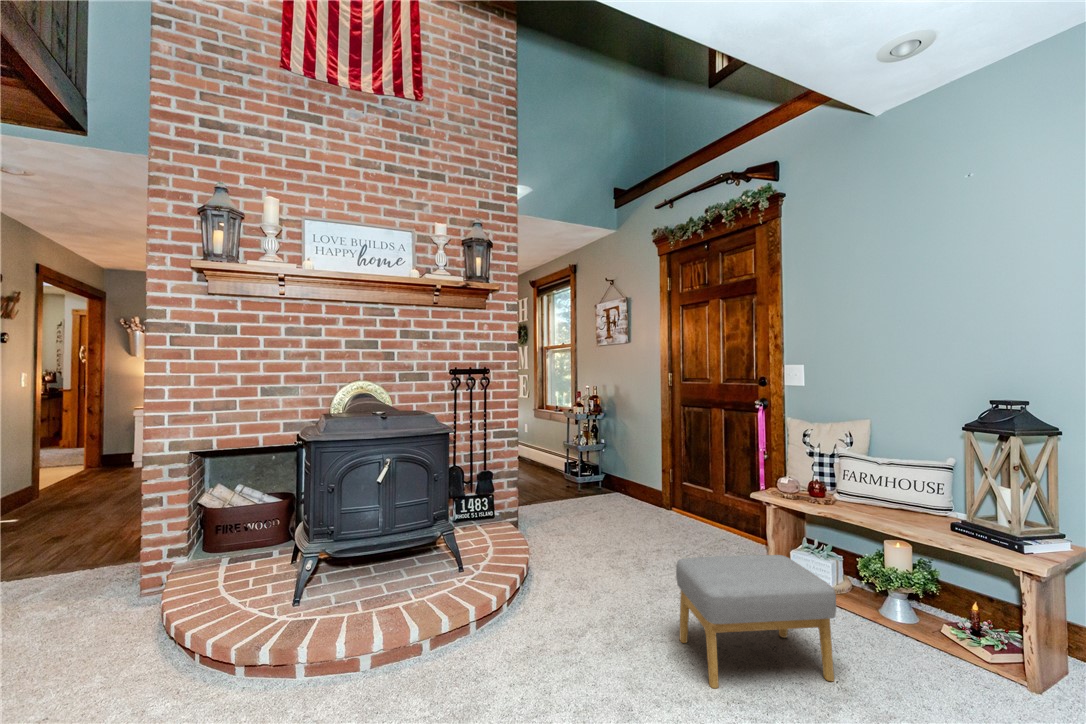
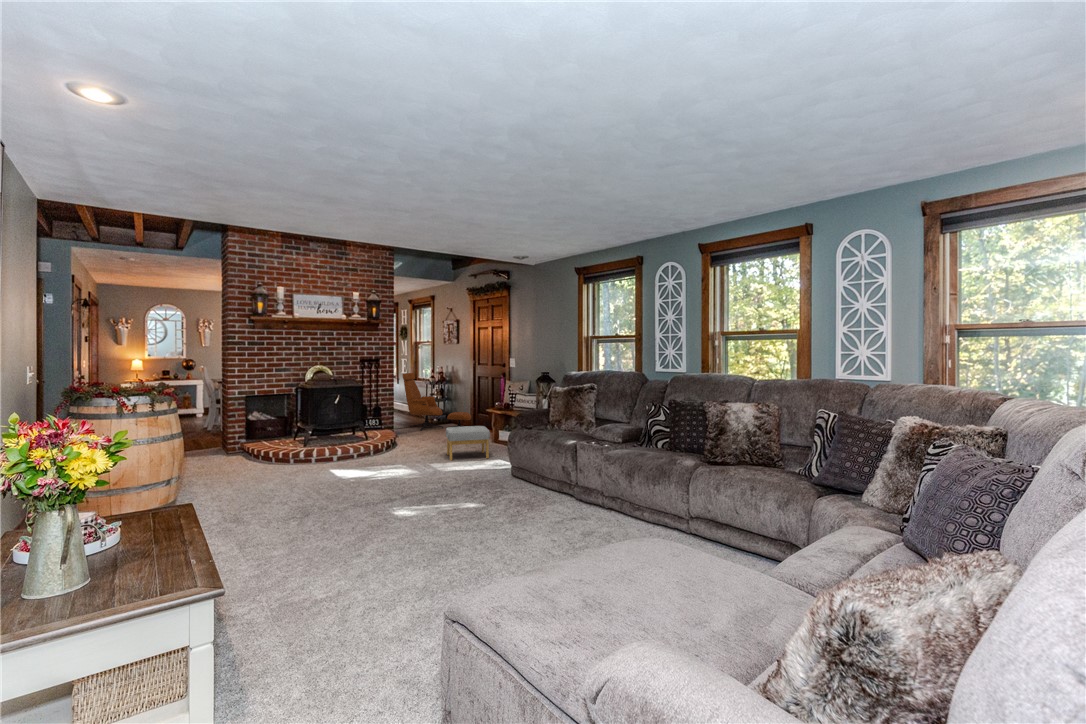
lounge chair: none [532,397,670,518] -> present [403,373,471,430]

